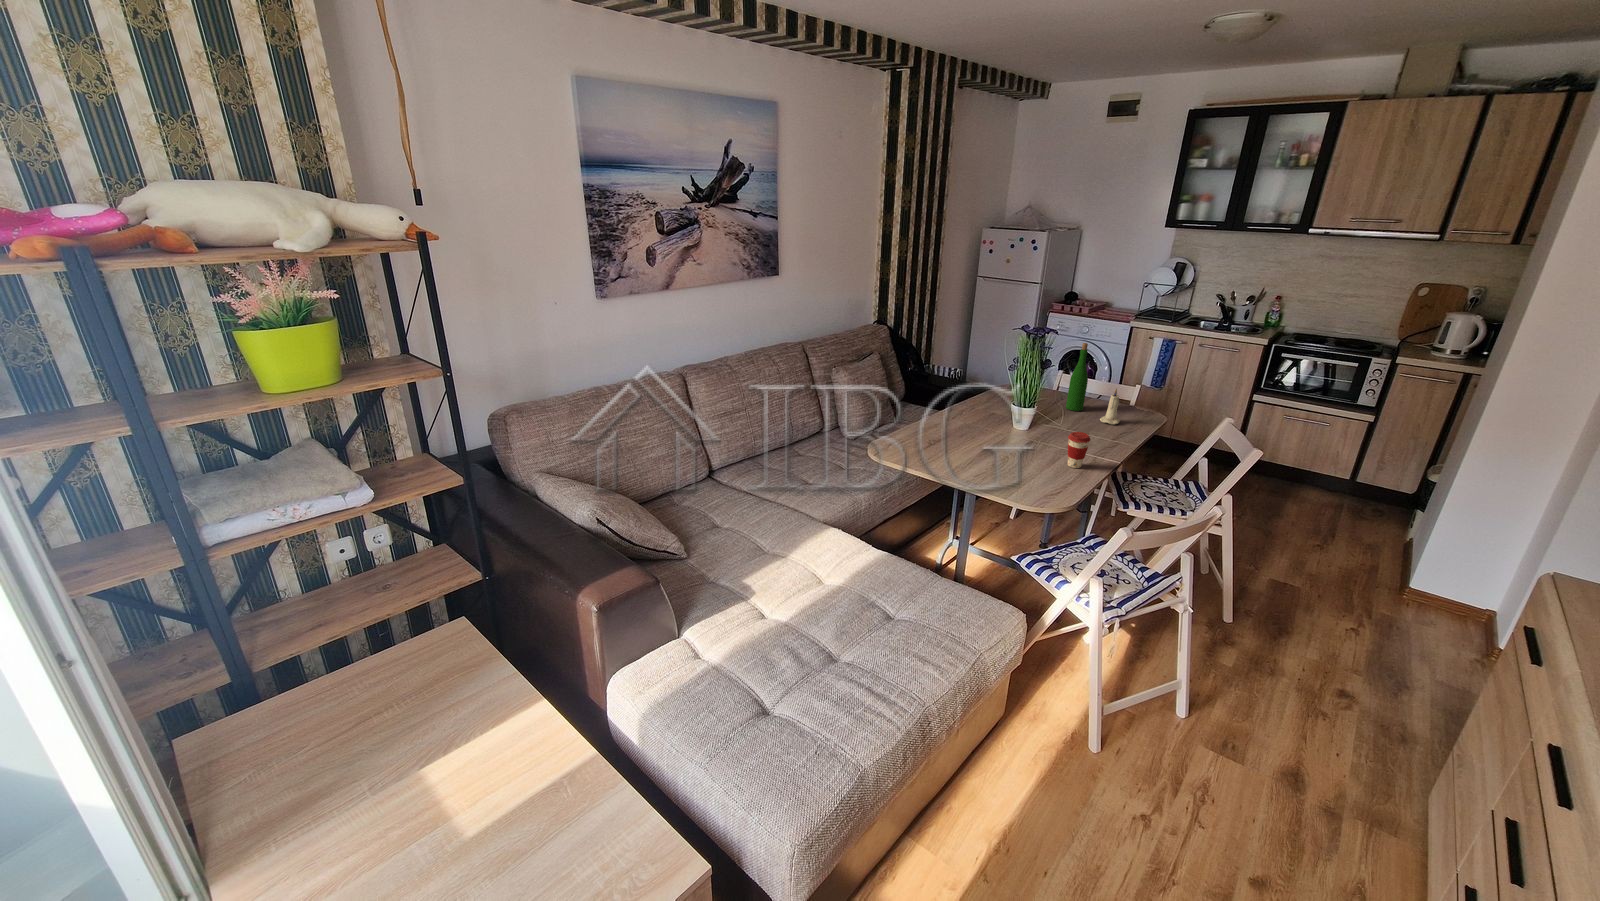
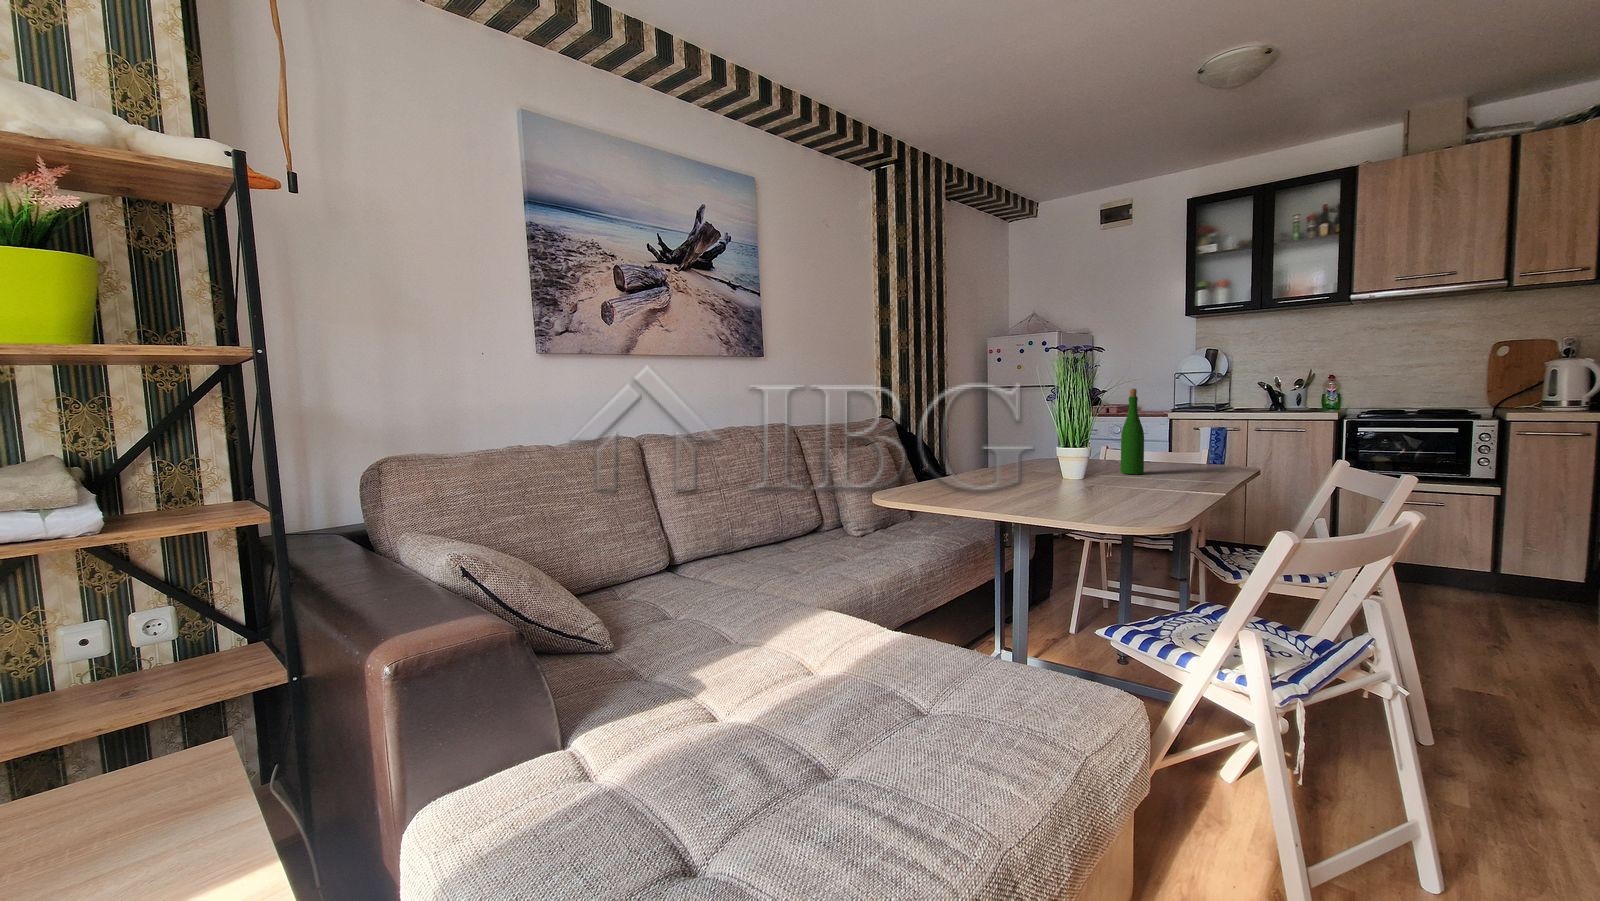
candle: present [1100,389,1120,424] -> none [1170,433,1197,480]
coffee cup: present [1068,432,1091,468] -> none [1143,460,1175,508]

